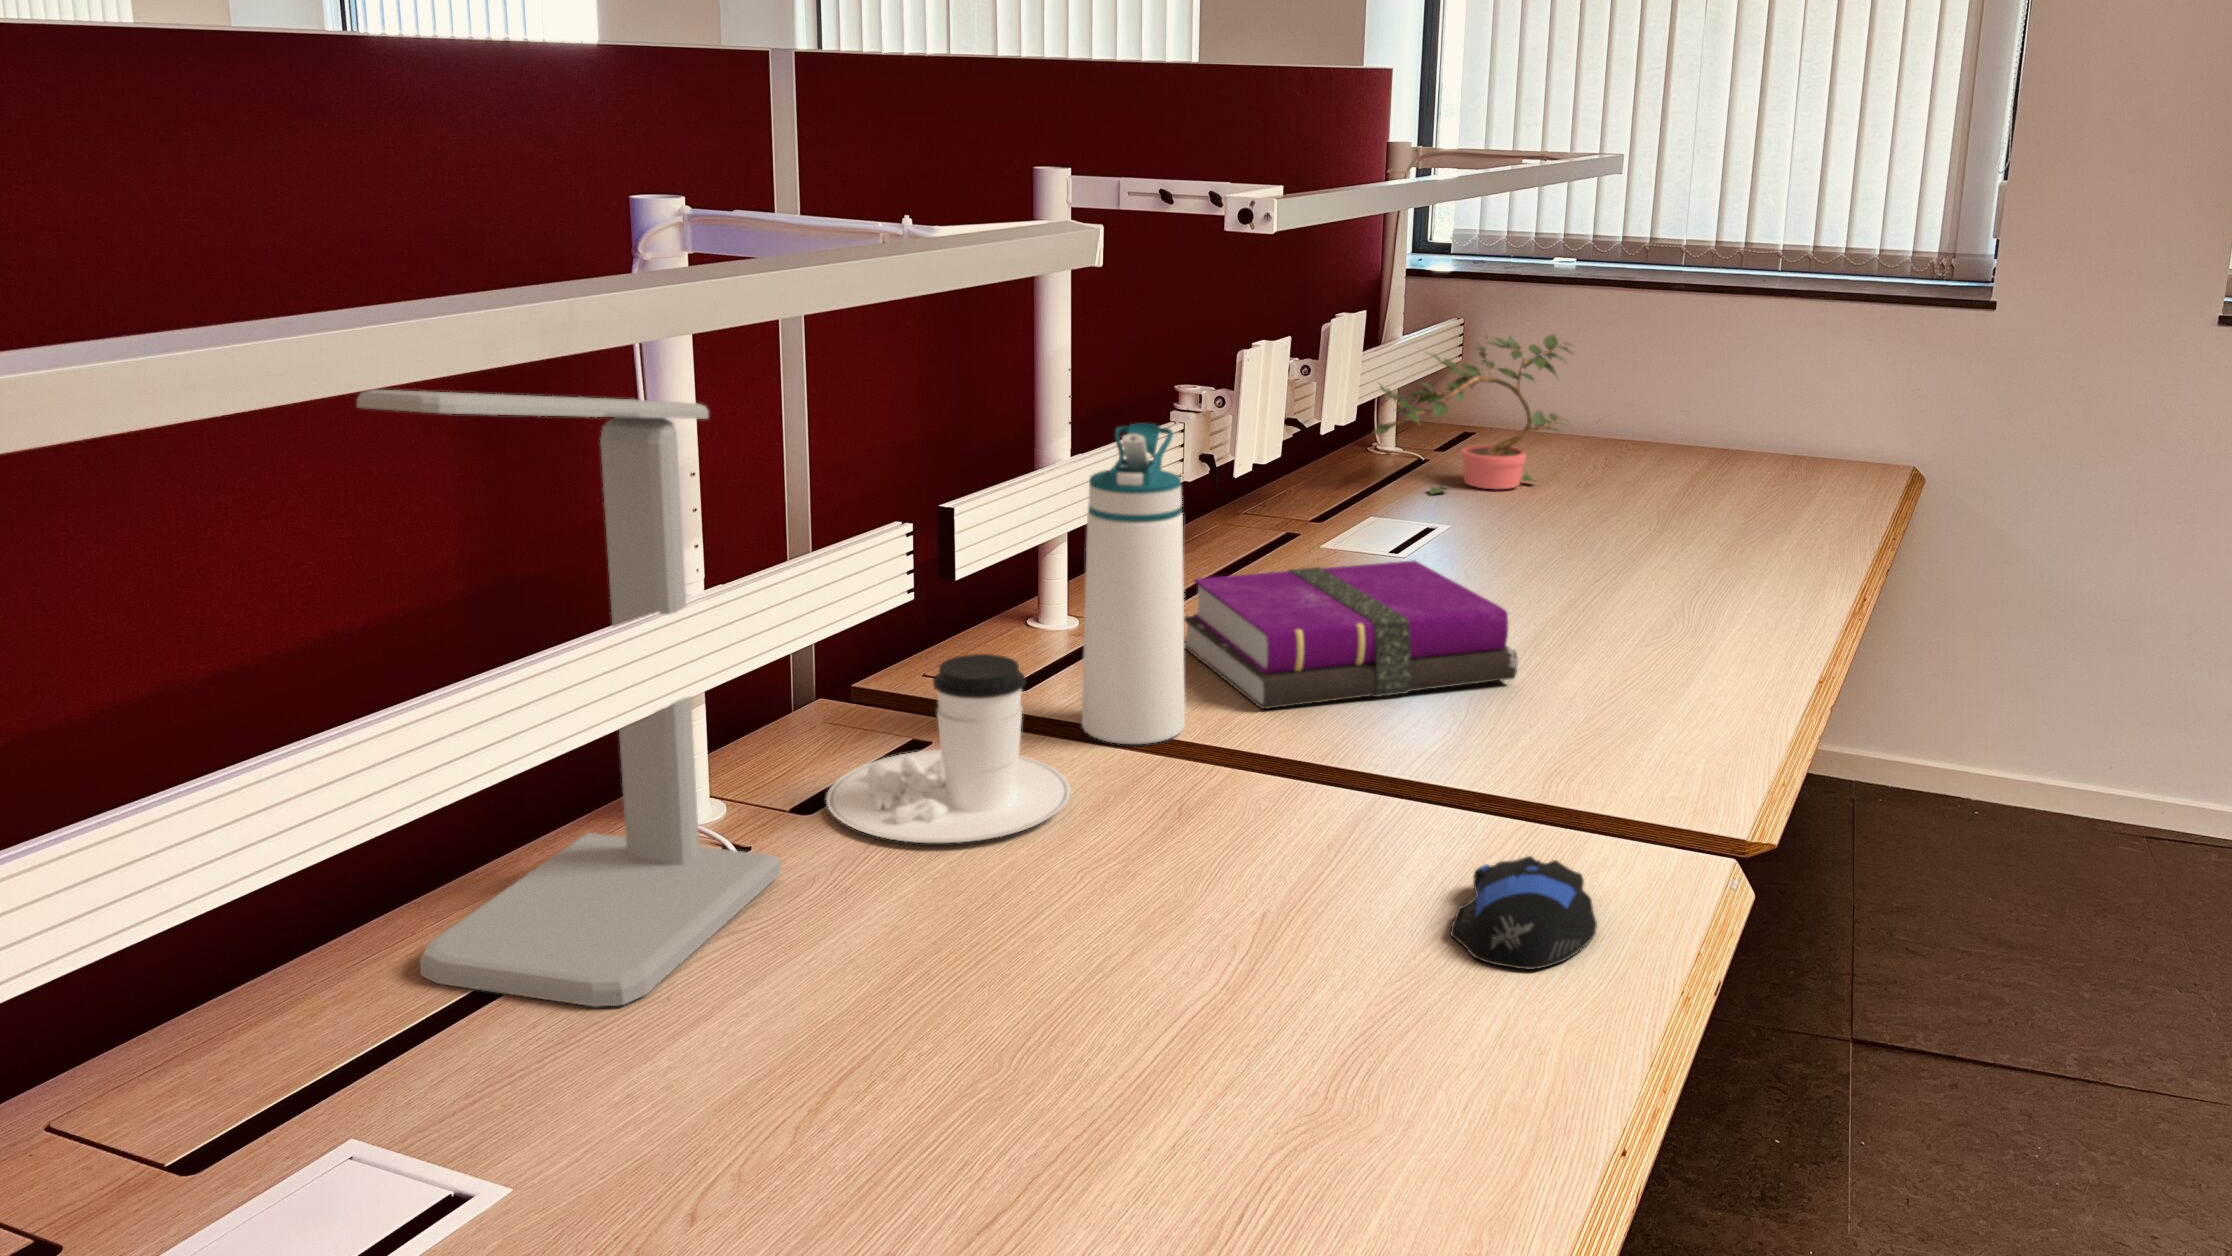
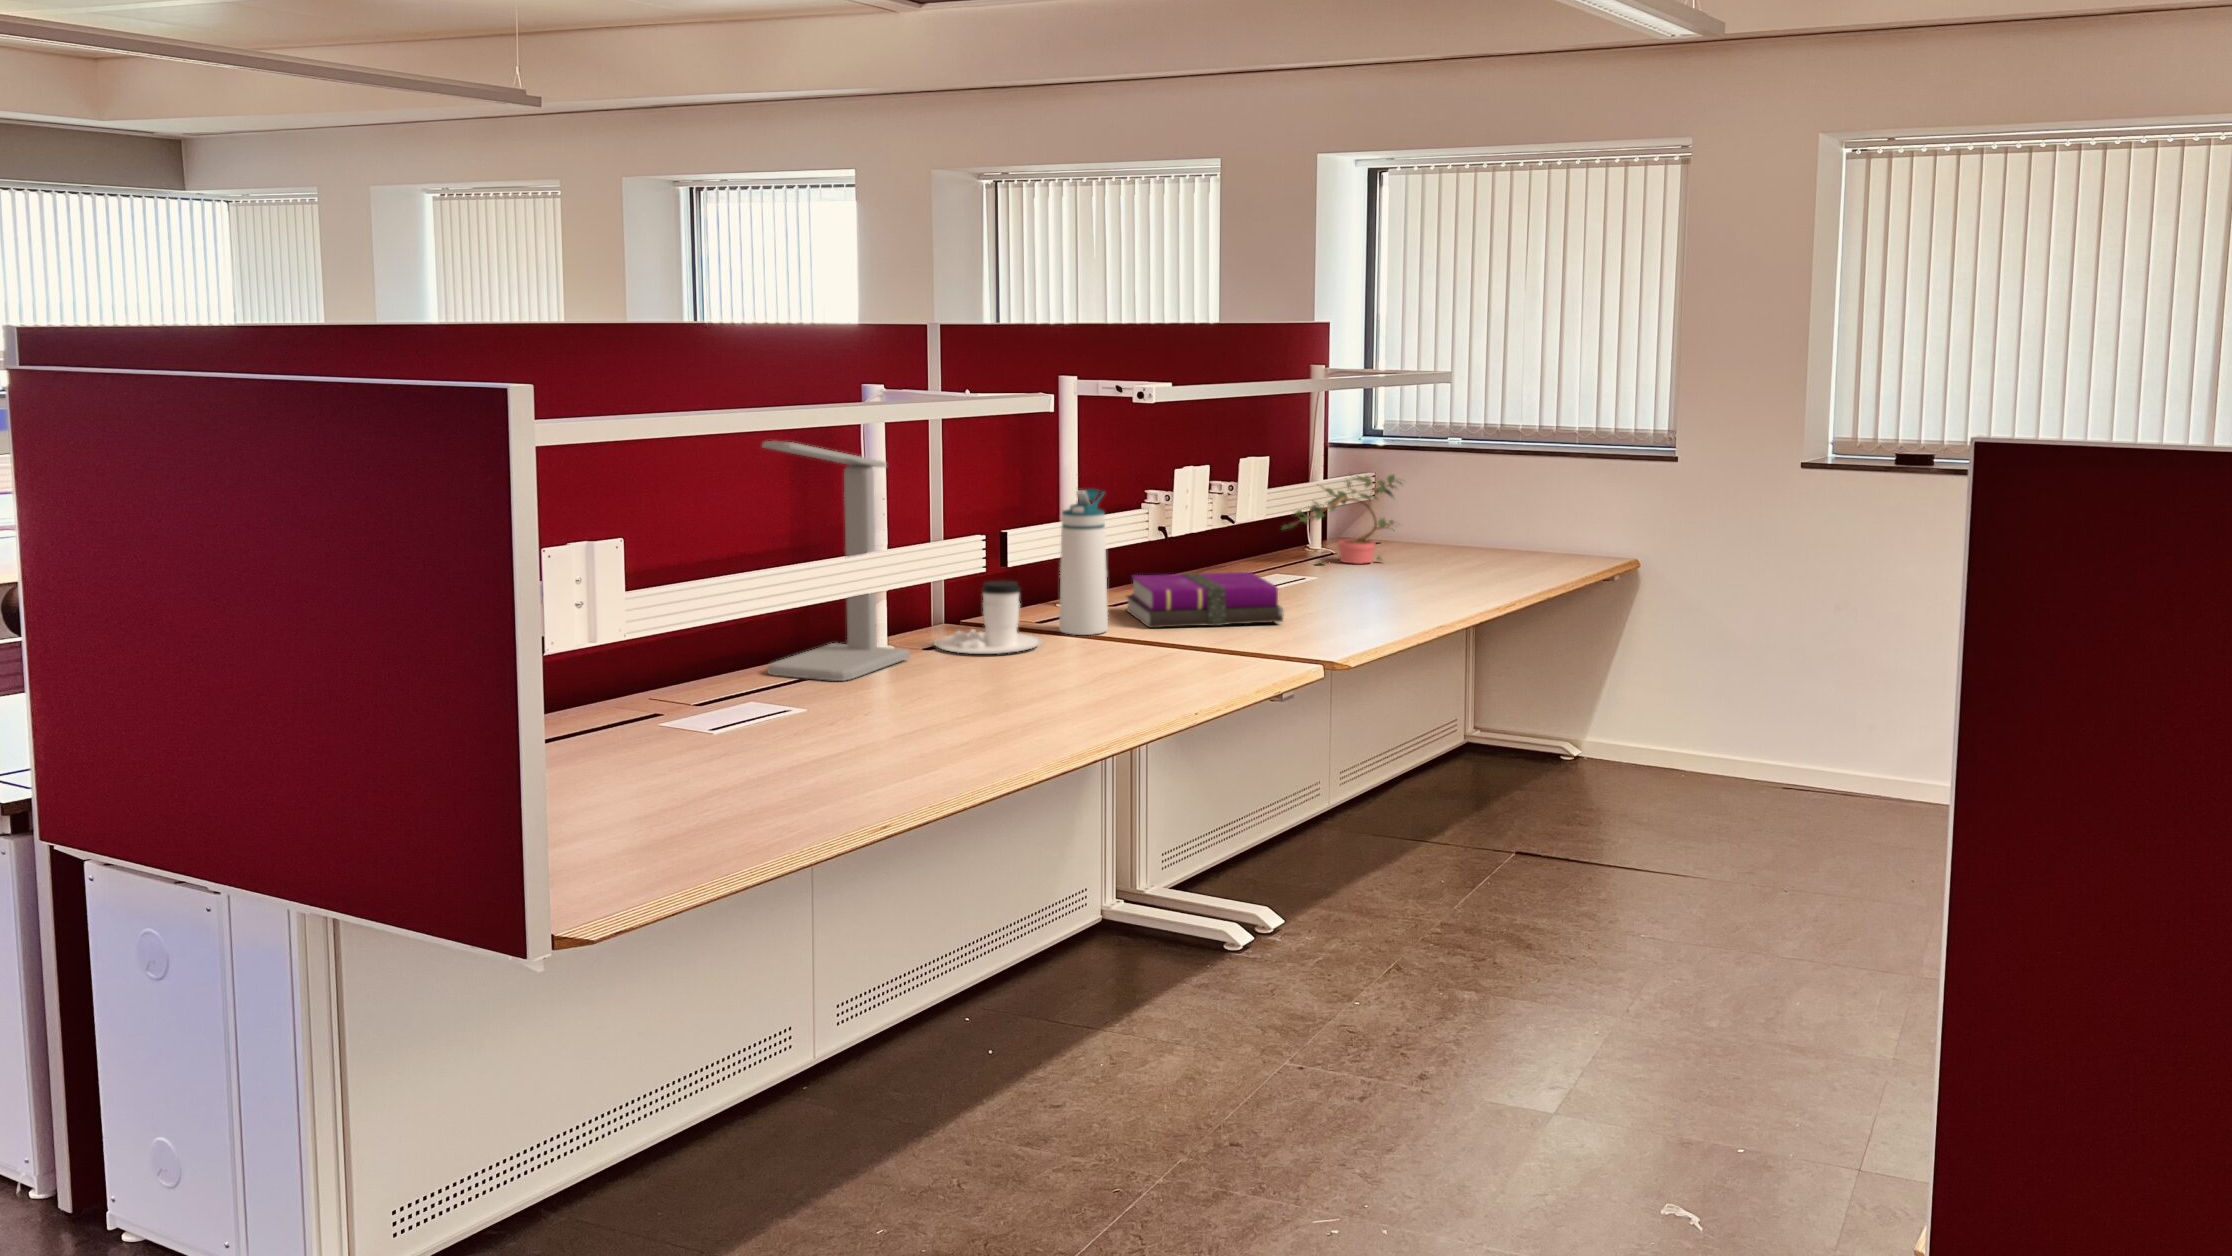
computer mouse: present [1451,856,1597,969] -> none [1178,654,1245,686]

